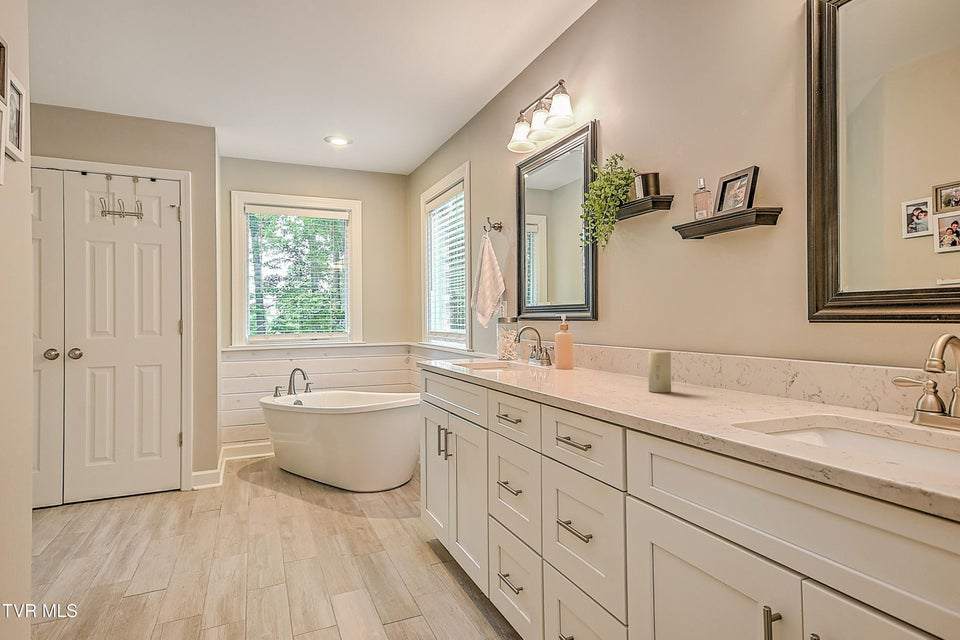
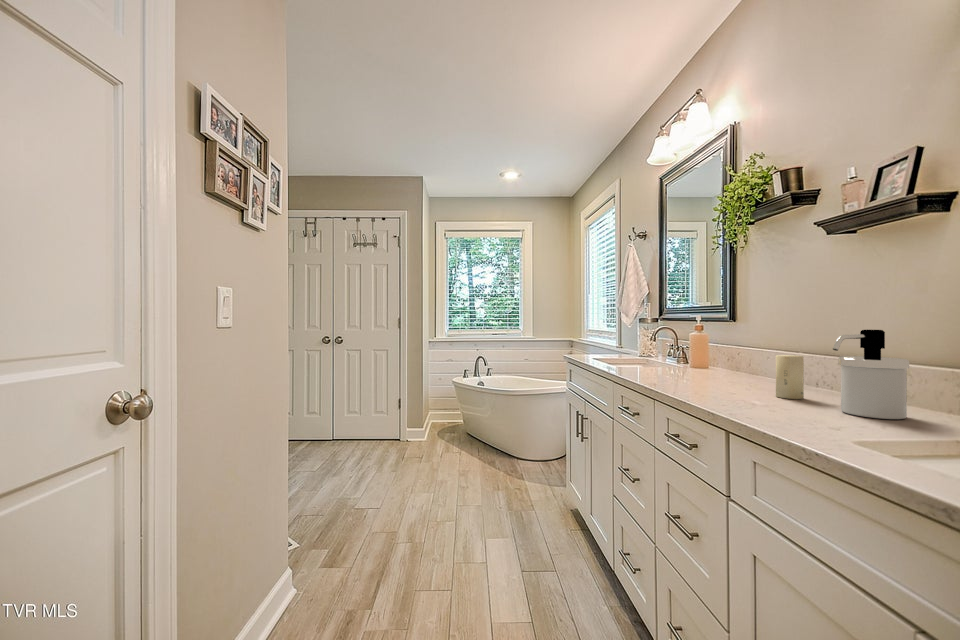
soap dispenser: none [703,326,753,403] -> present [833,330,909,419]

